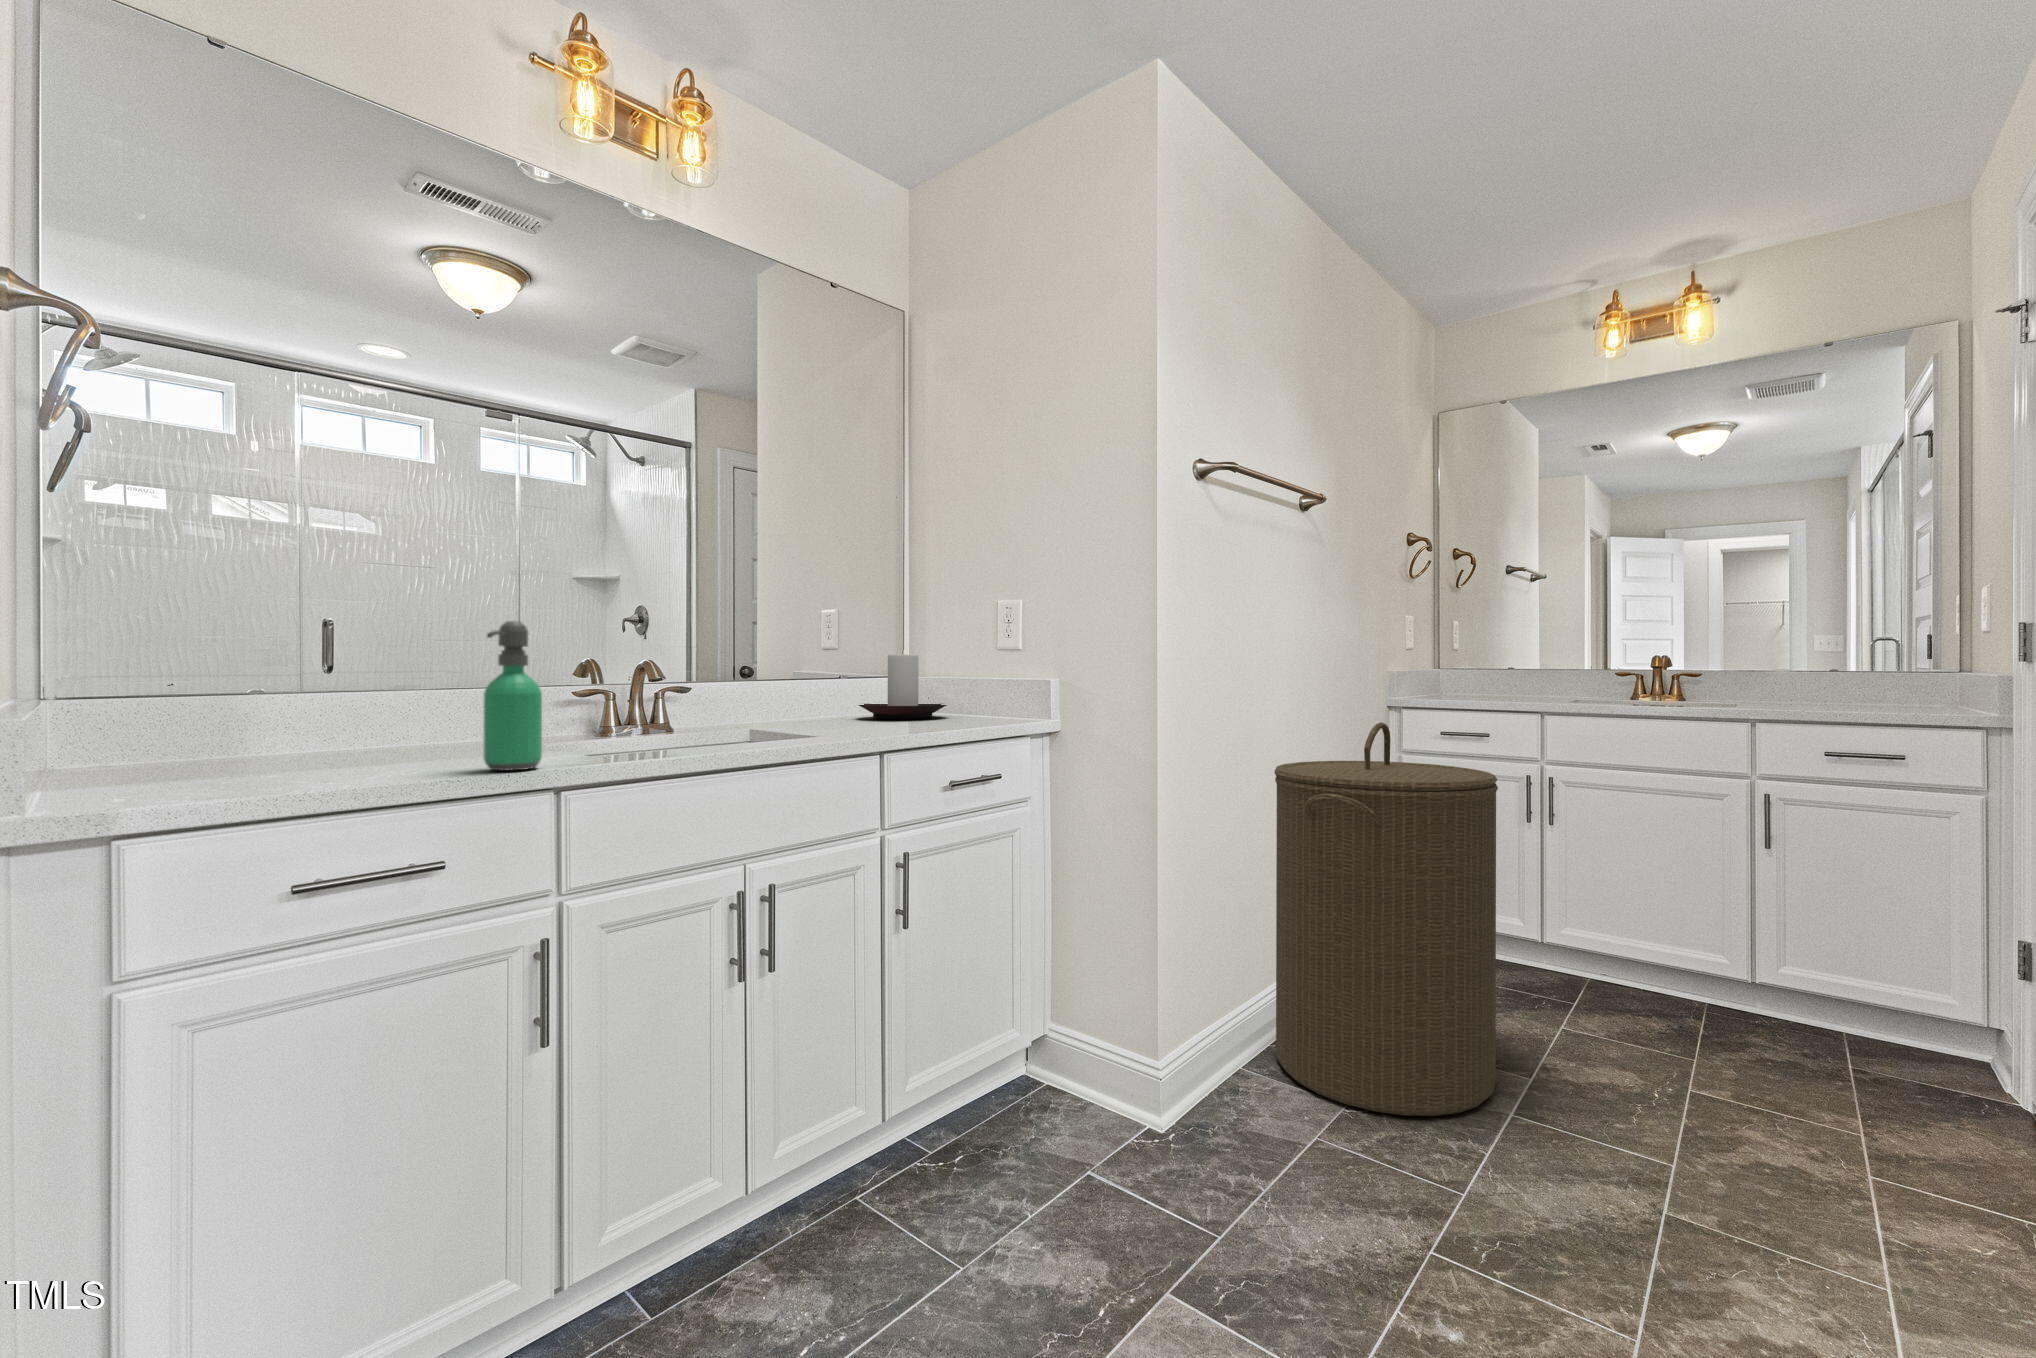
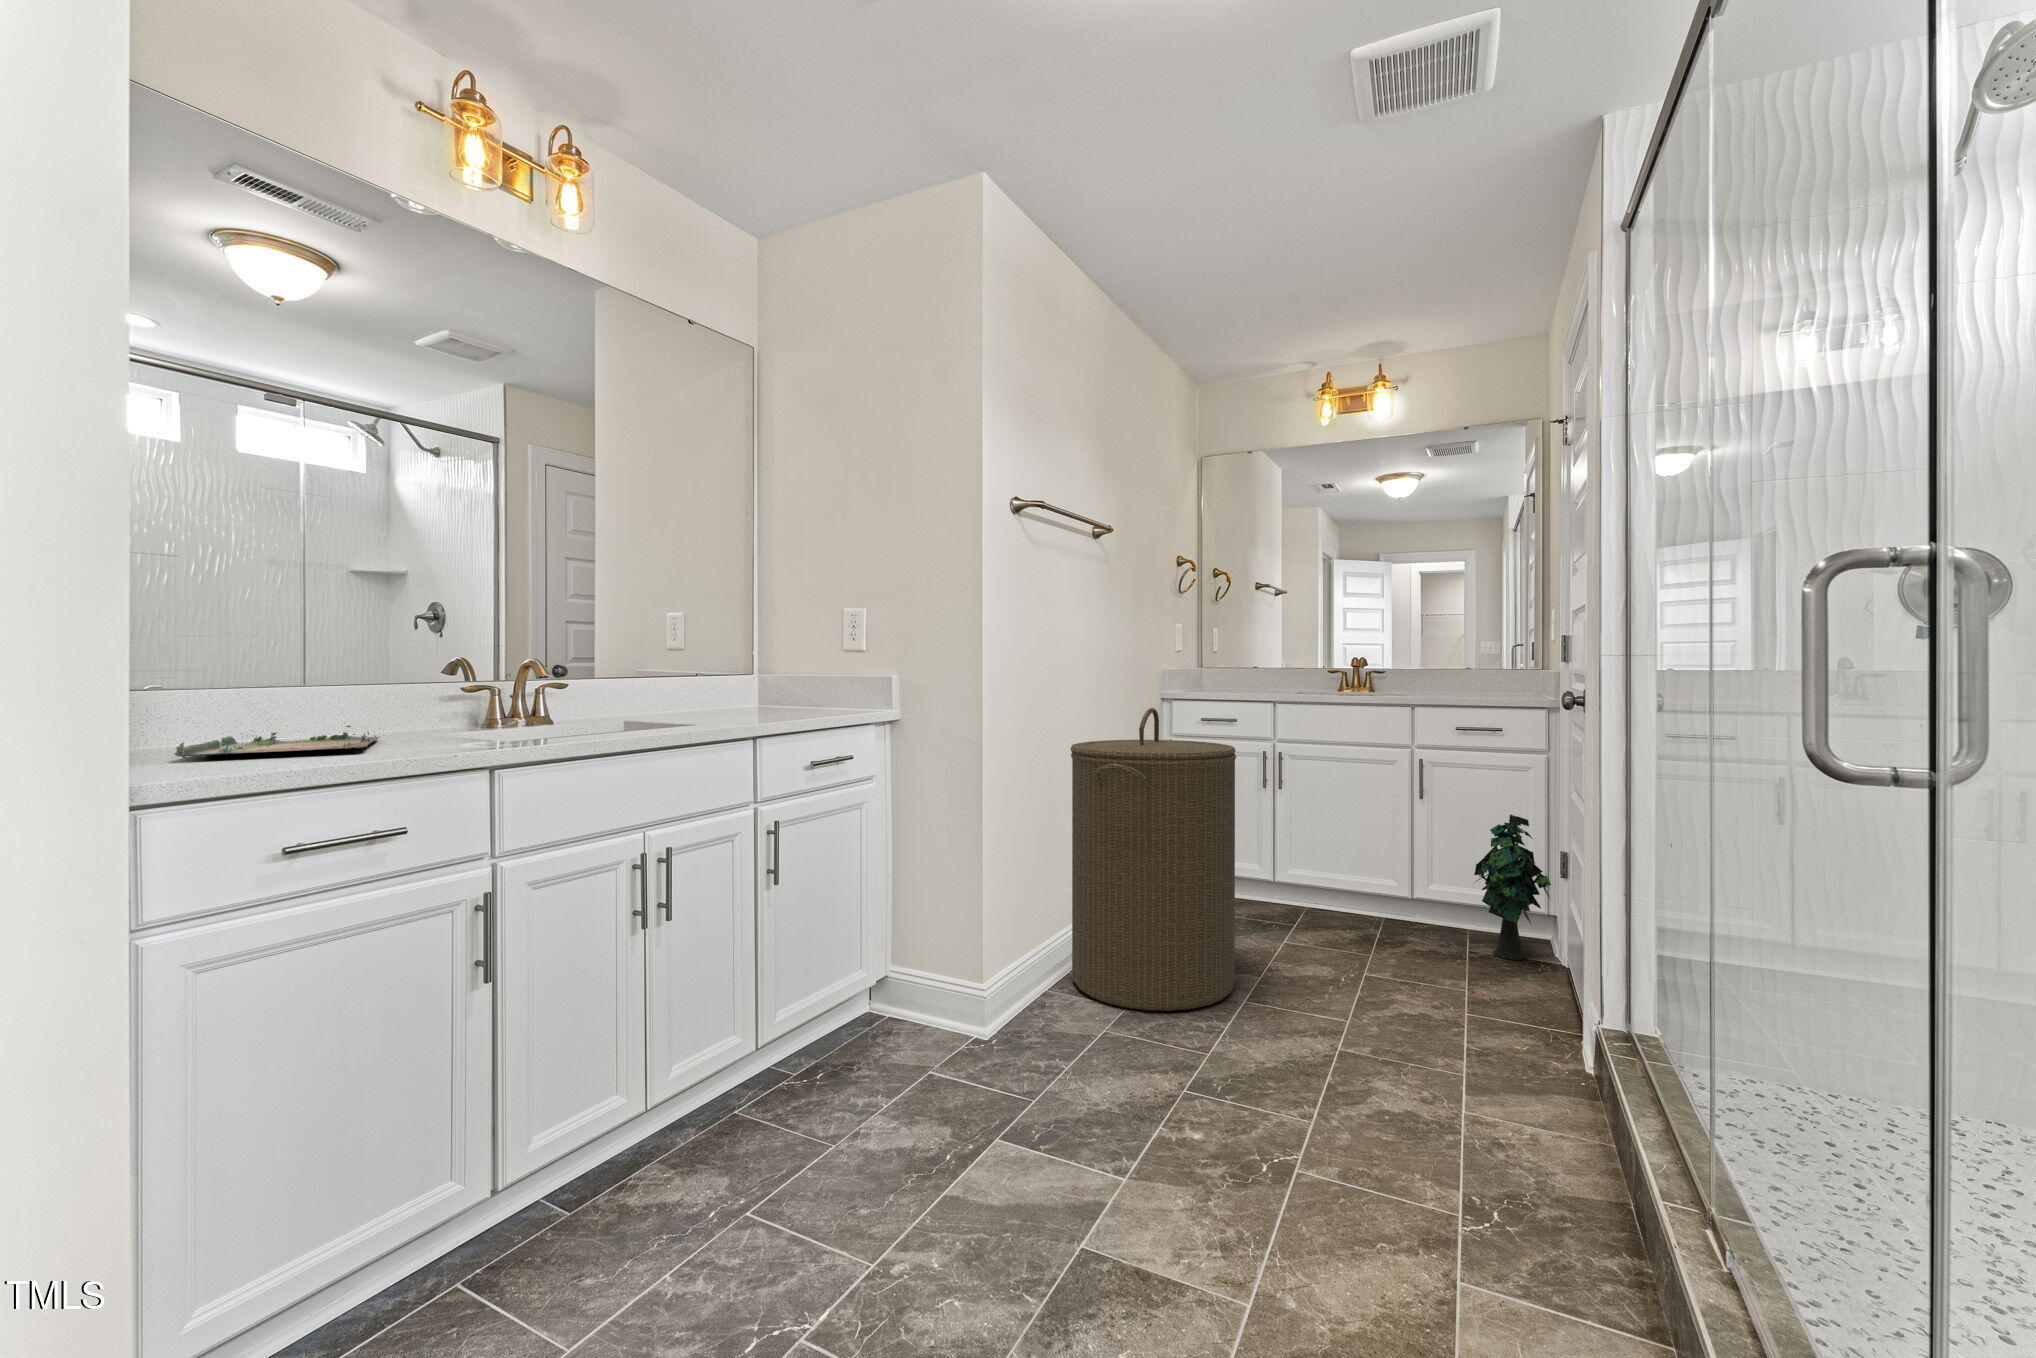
soap dispenser: present [483,621,542,770] -> none [428,625,480,752]
candle holder: present [859,654,946,719] -> none [710,649,794,709]
tray: none [222,731,473,772] -> present [174,725,380,758]
decorative plant: none [1849,878,1990,1085] -> present [1474,814,1551,960]

